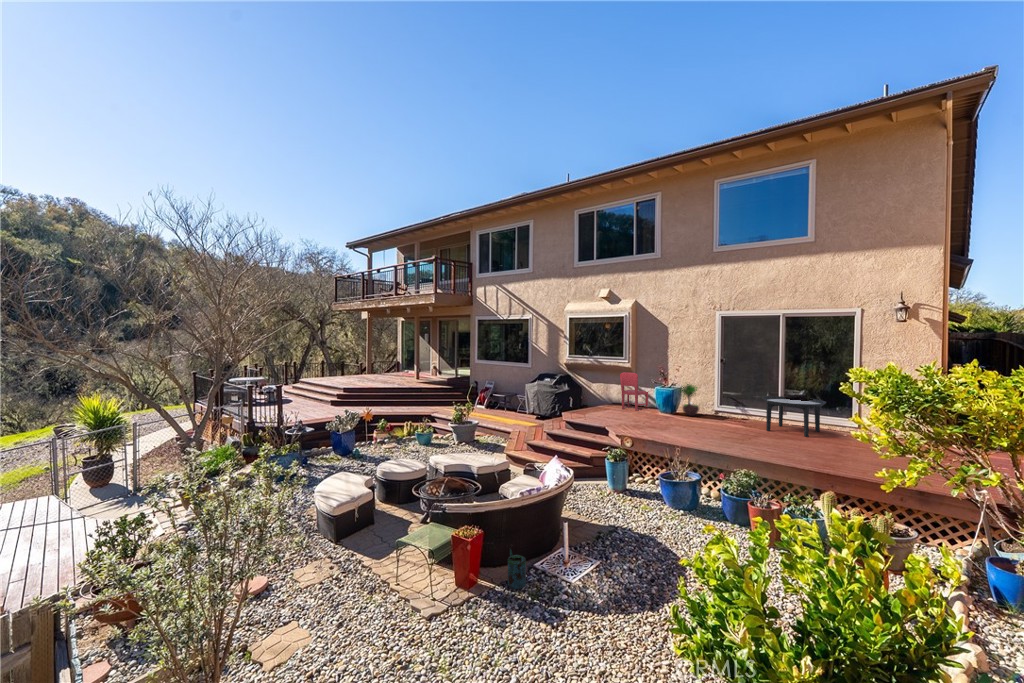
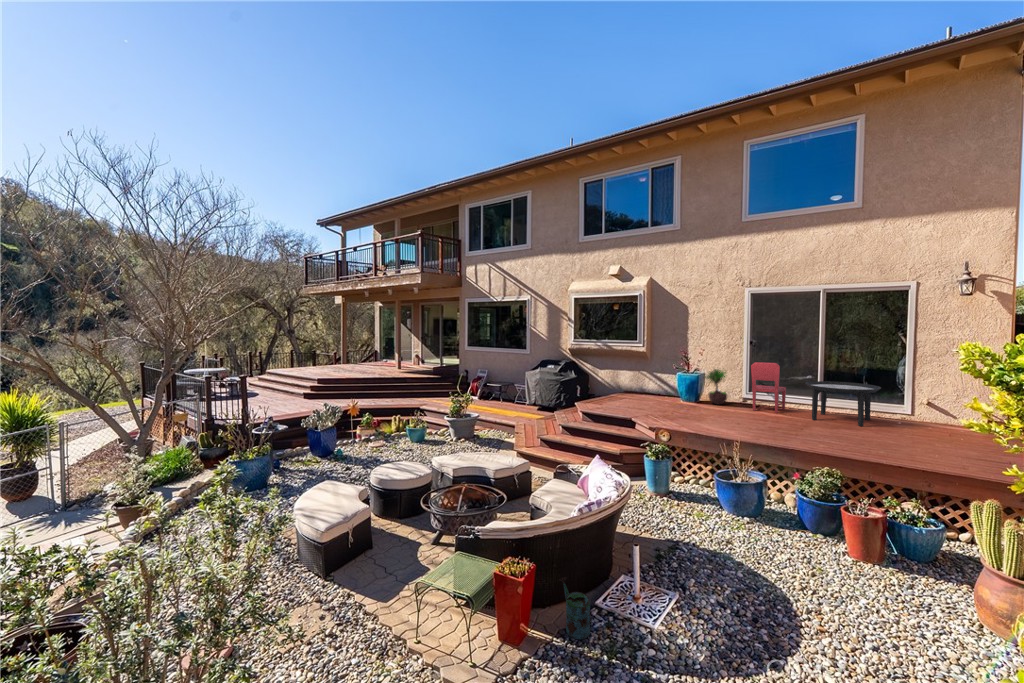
dining chair: present [620,372,648,411] -> present [751,362,786,413]

